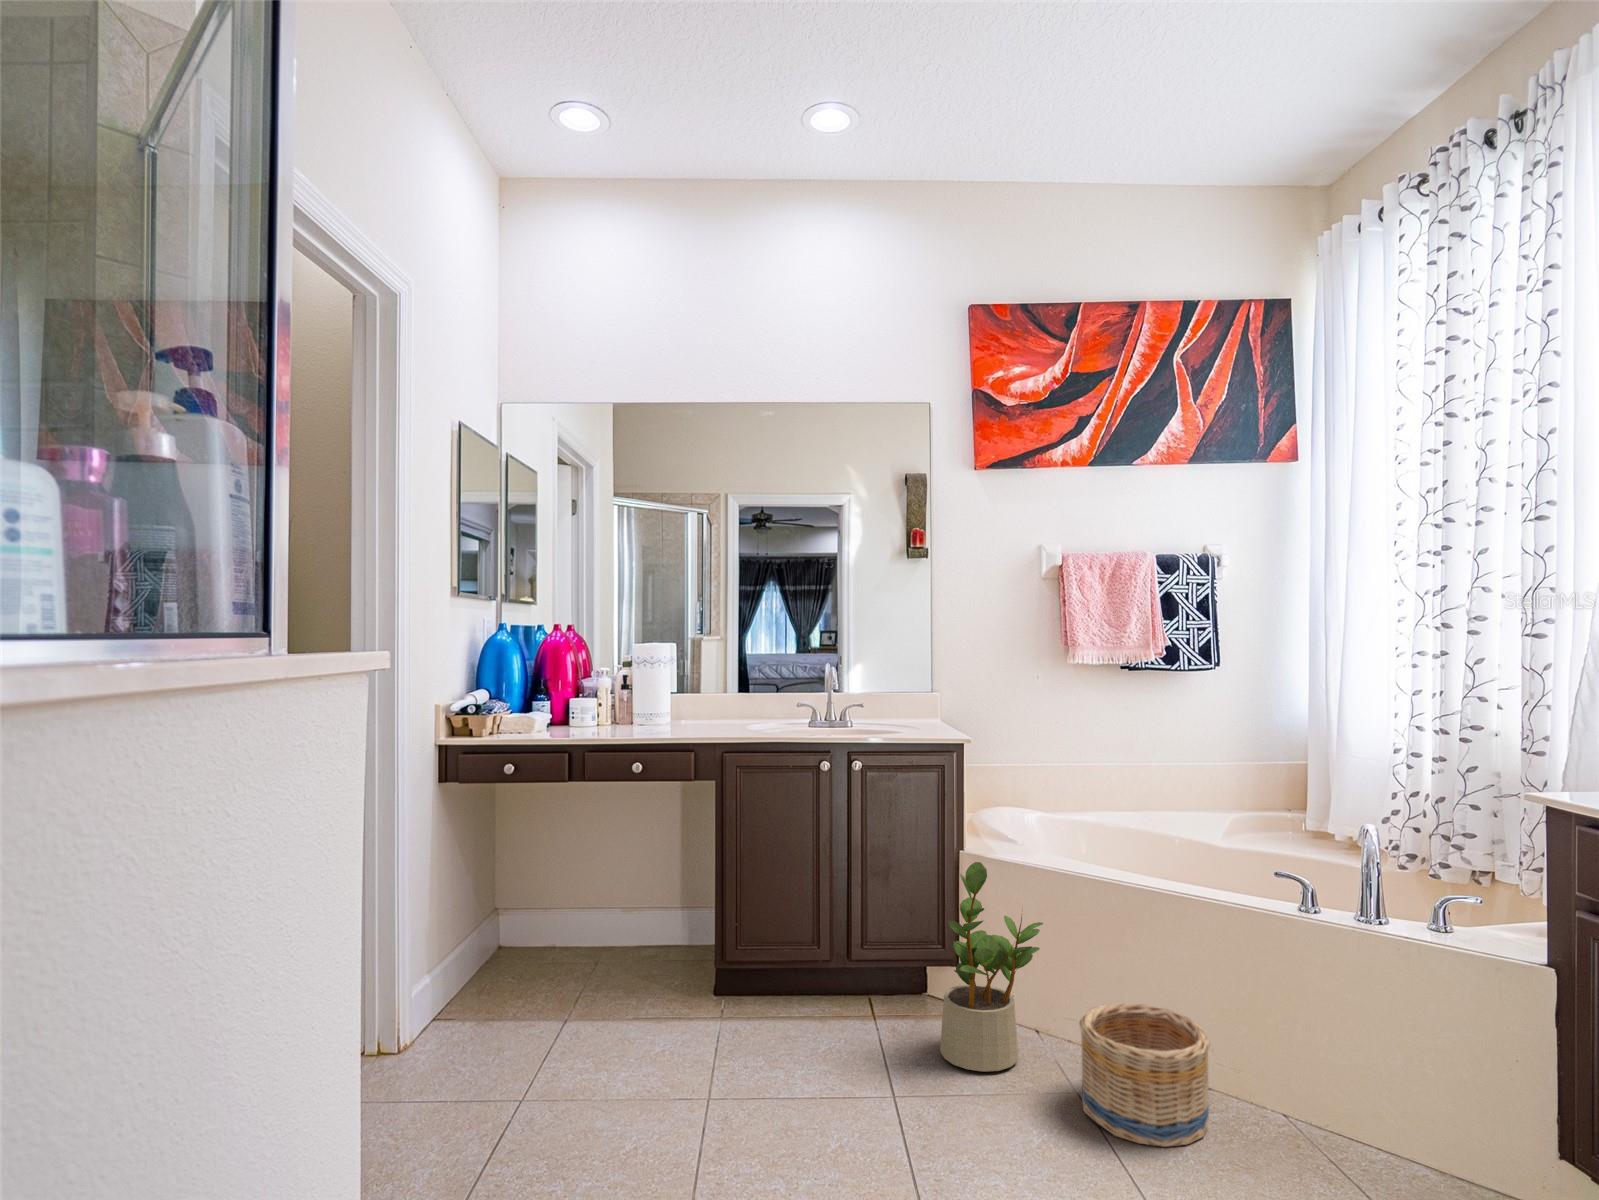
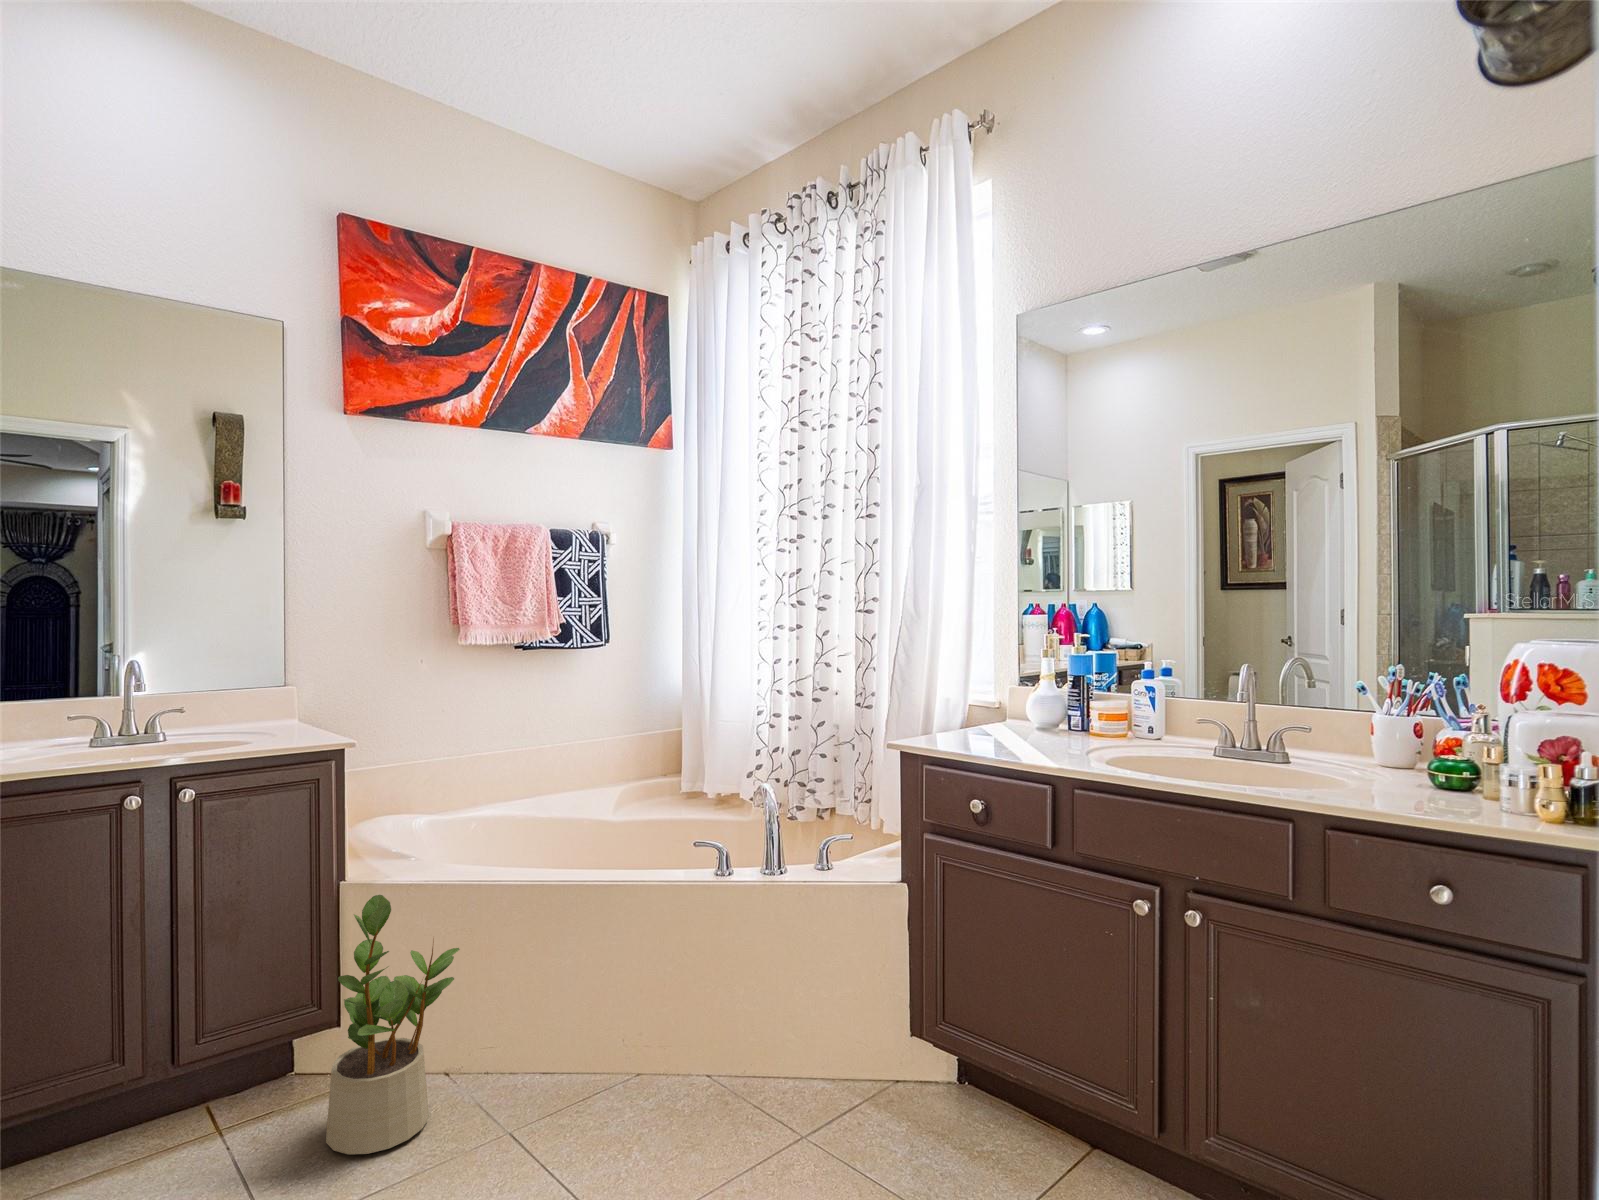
basket: present [1079,1003,1210,1147] -> none [511,1006,646,1168]

